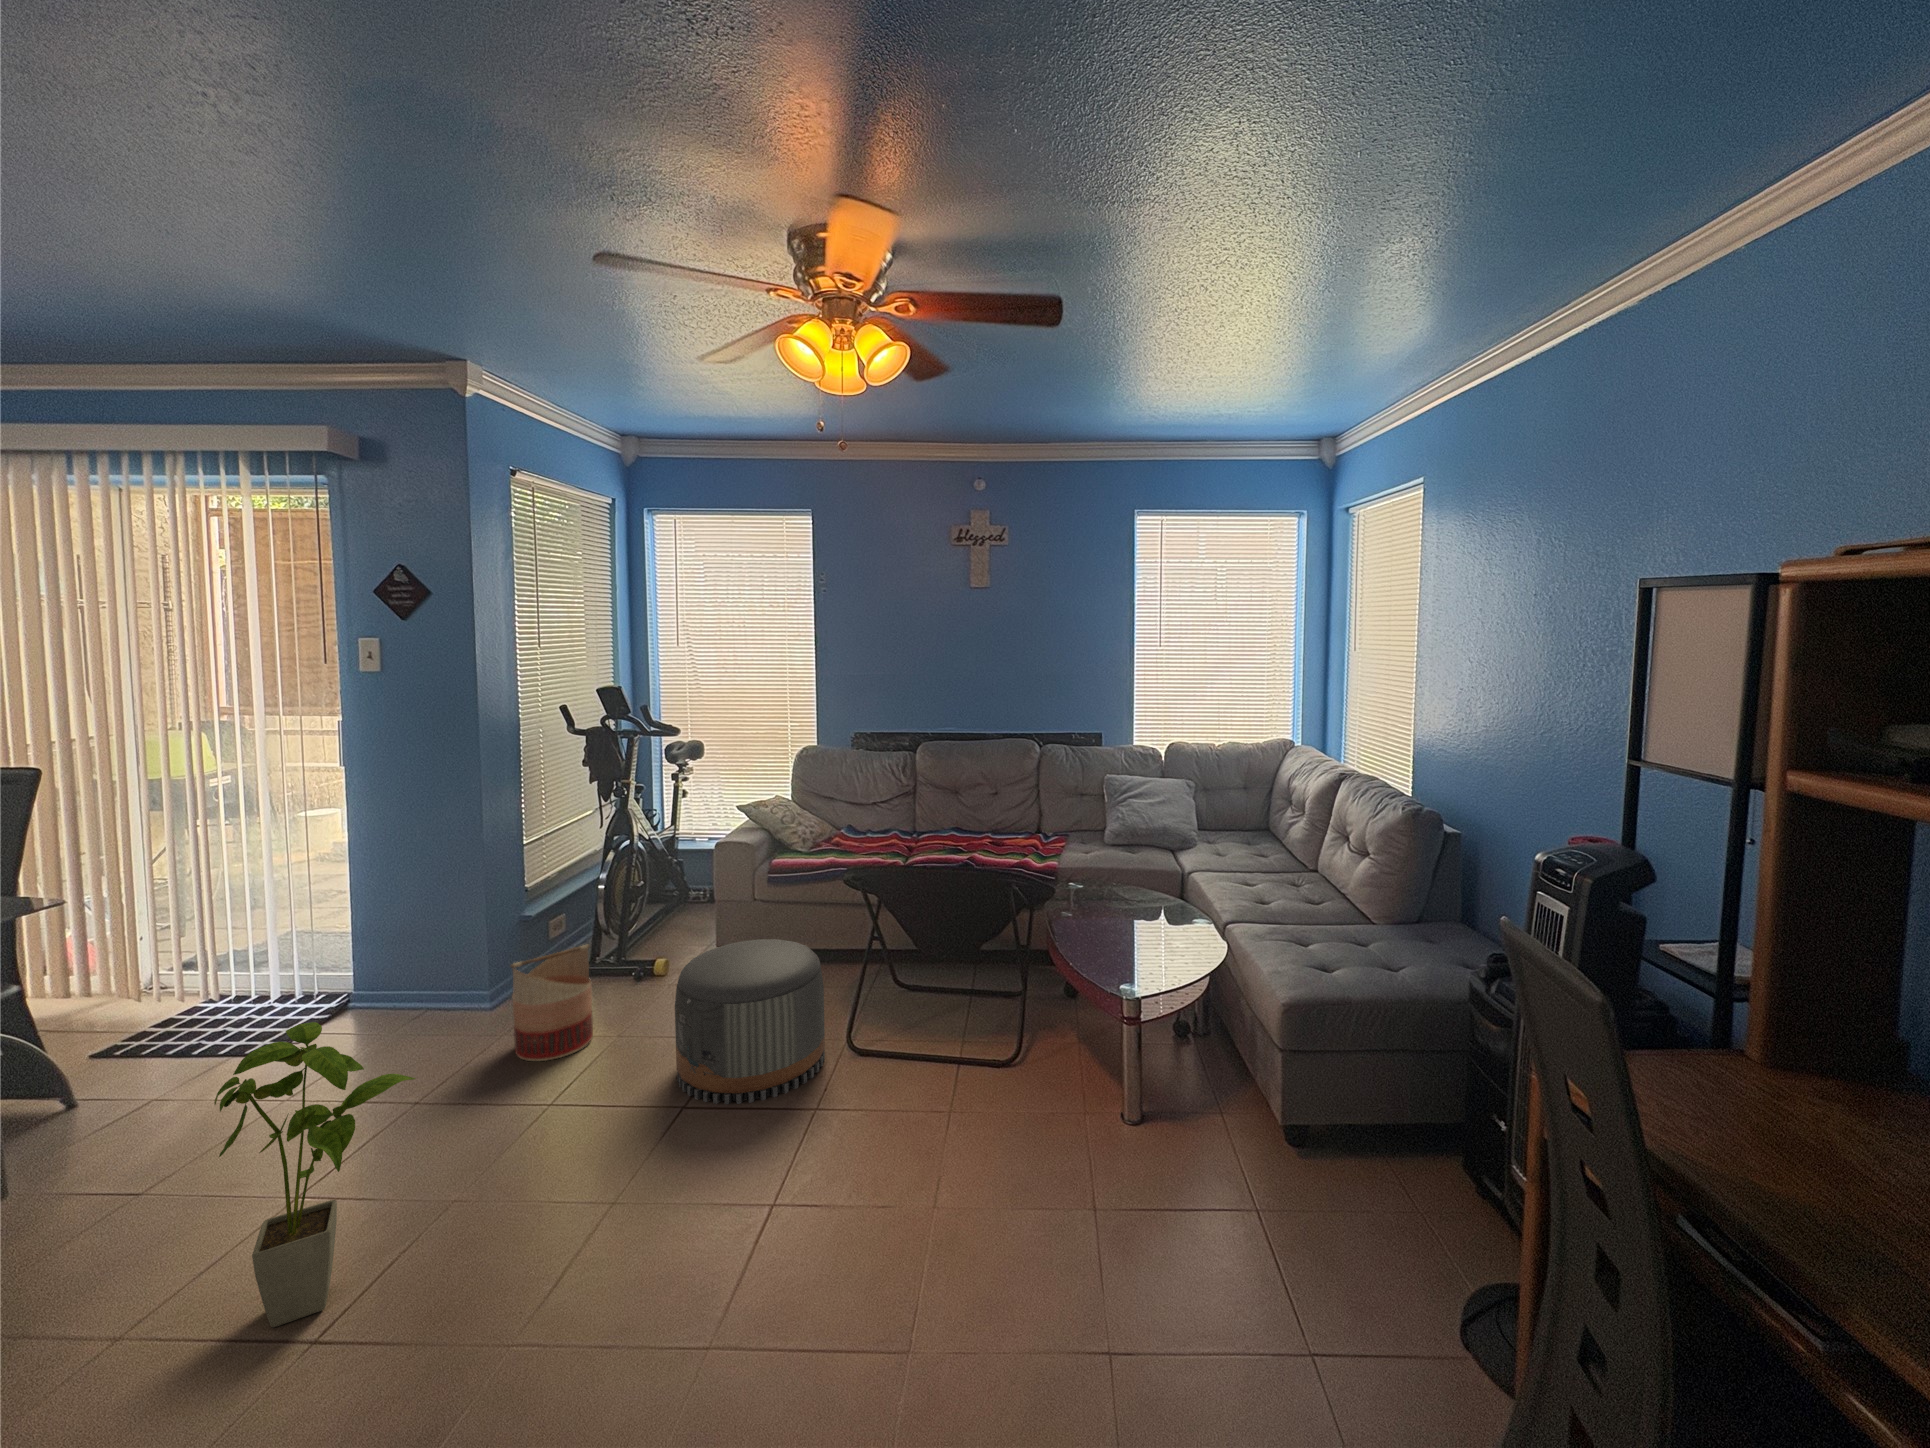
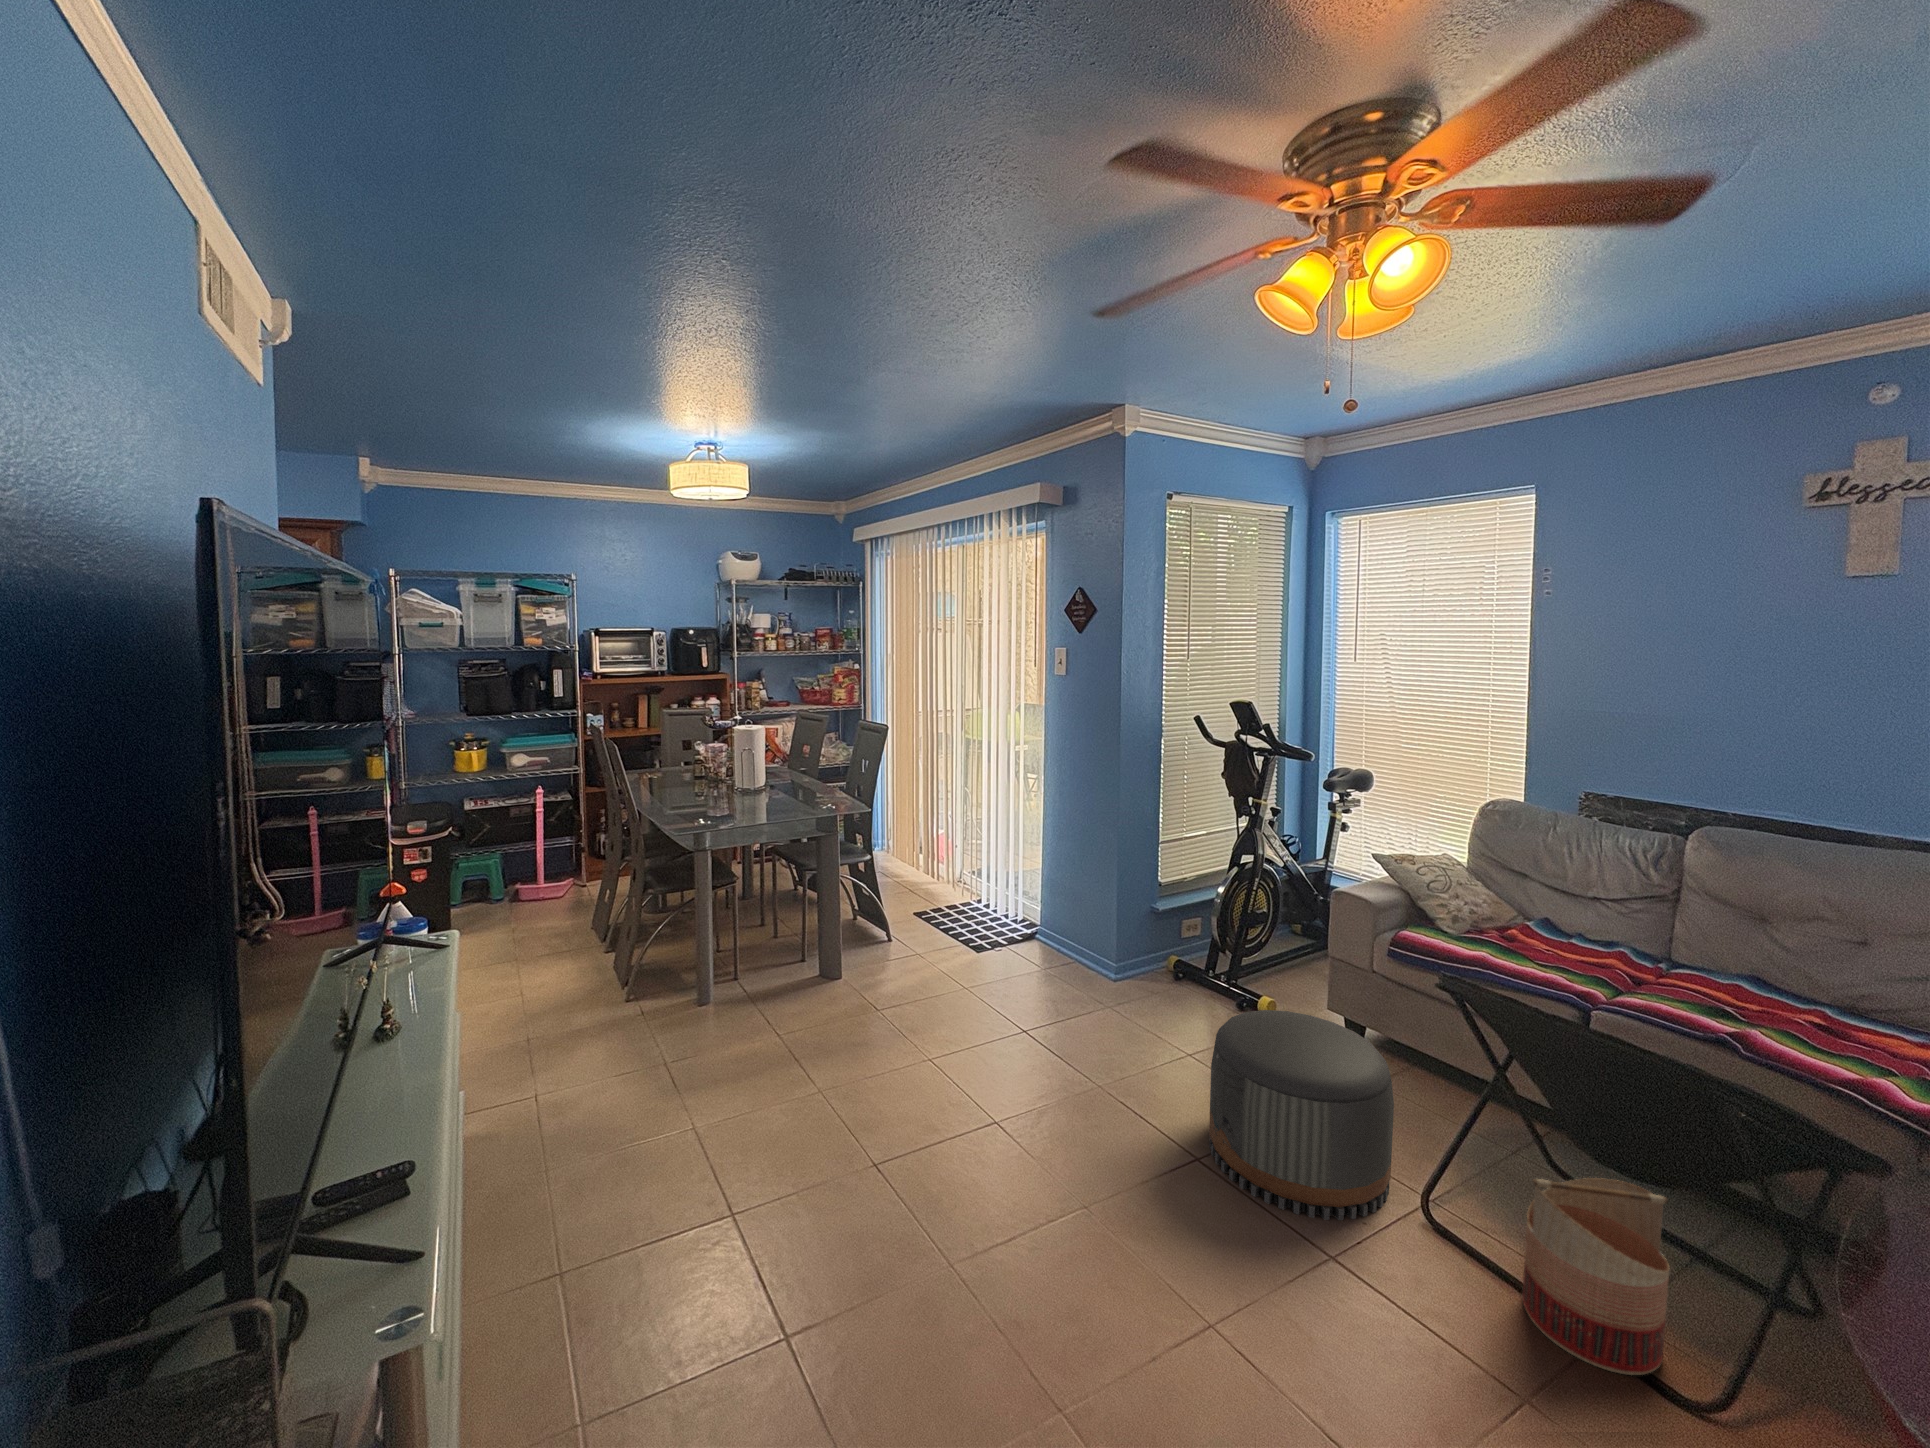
basket: present [511,945,593,1061] -> present [1522,1178,1669,1375]
house plant: present [214,1022,415,1327] -> none [840,946,957,1161]

